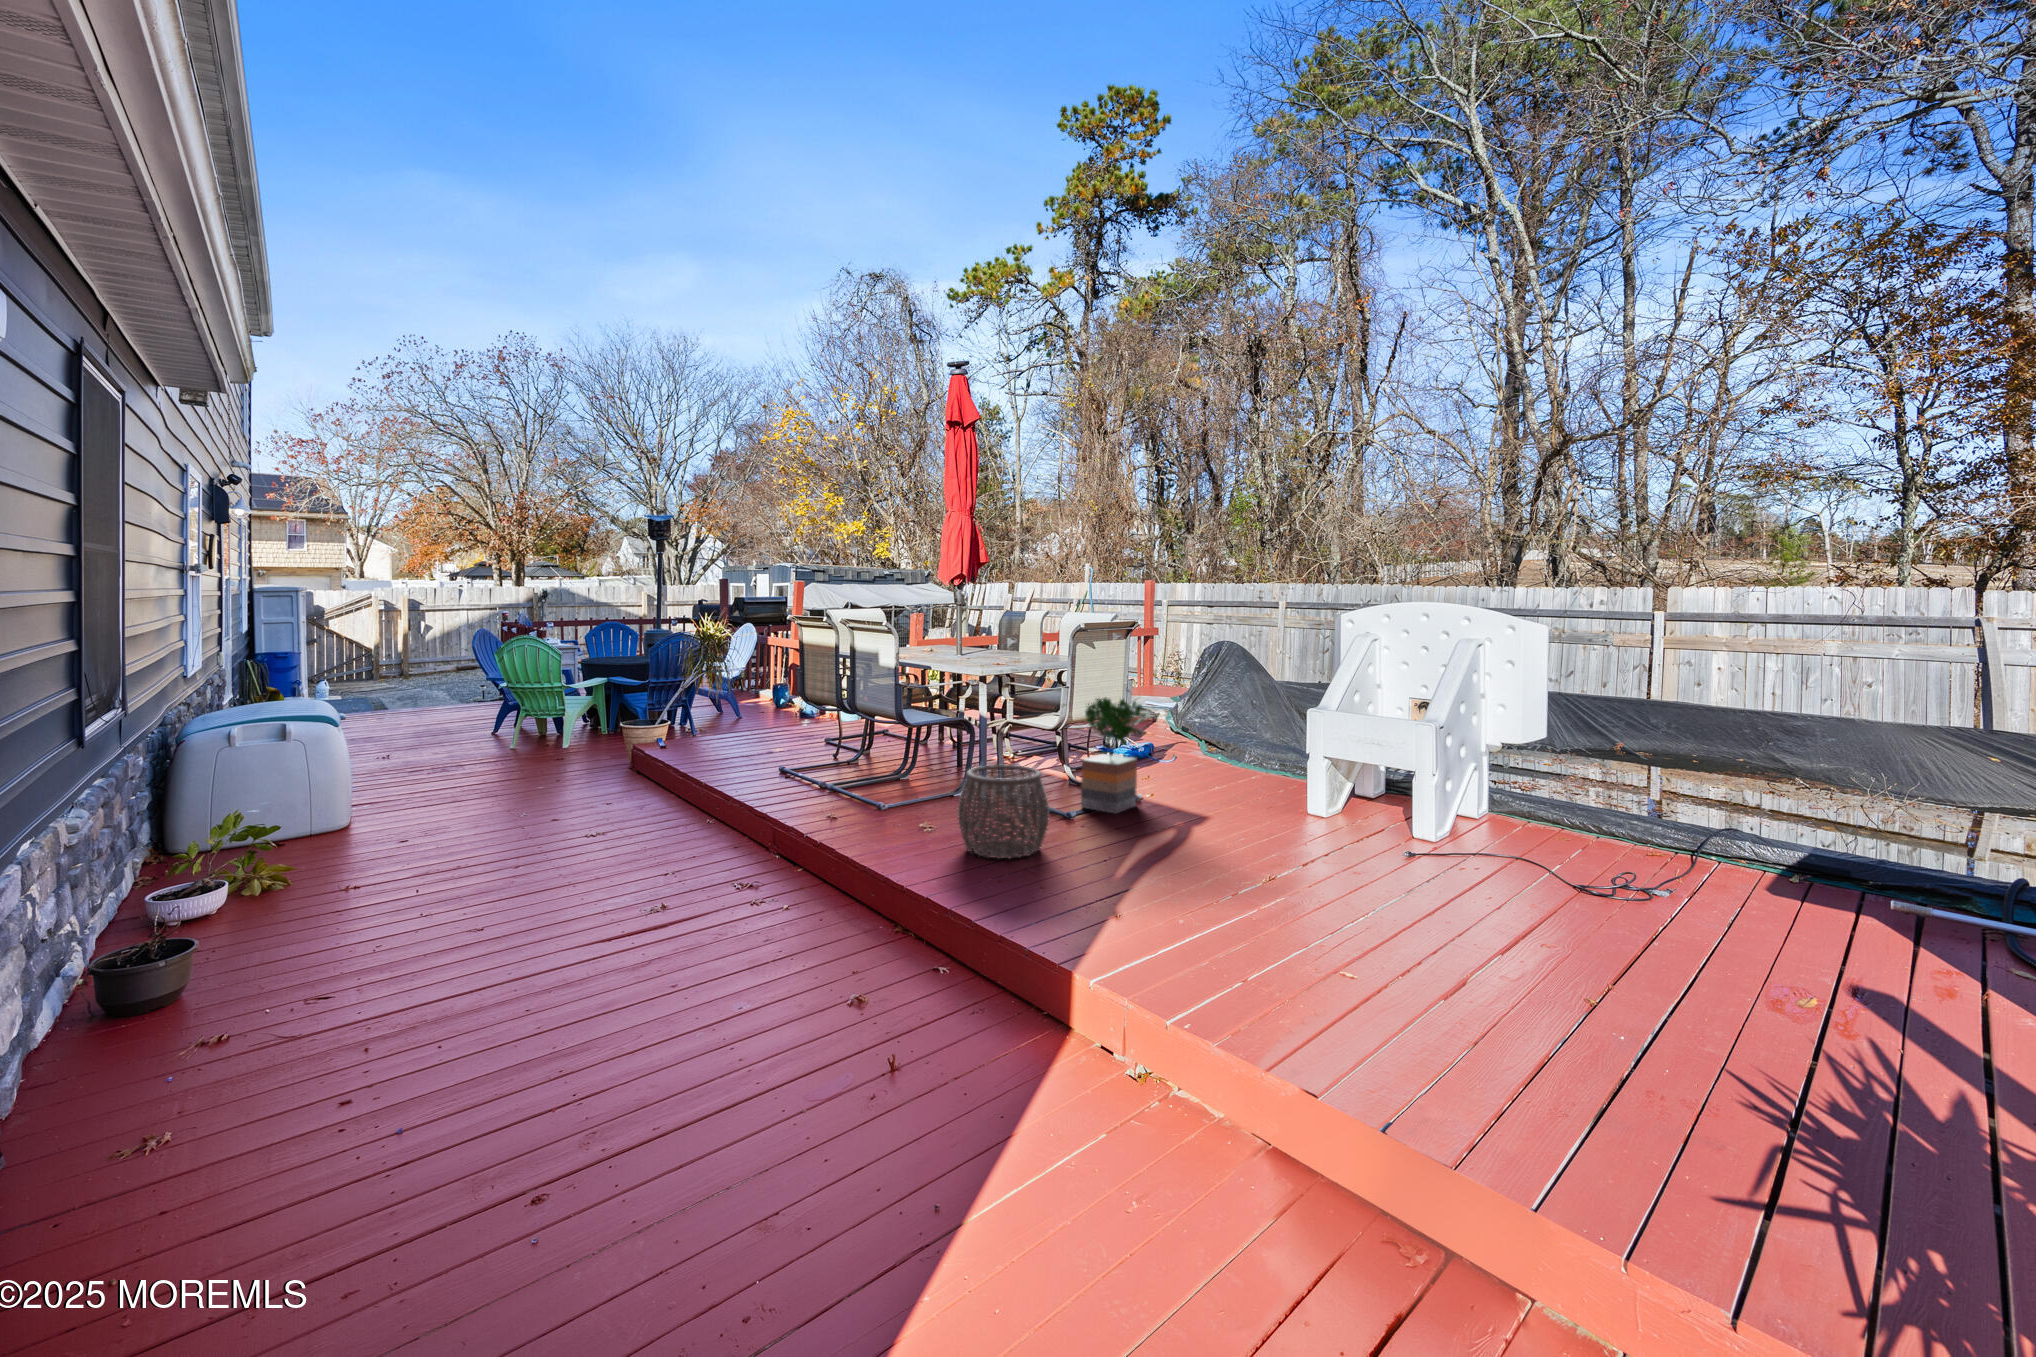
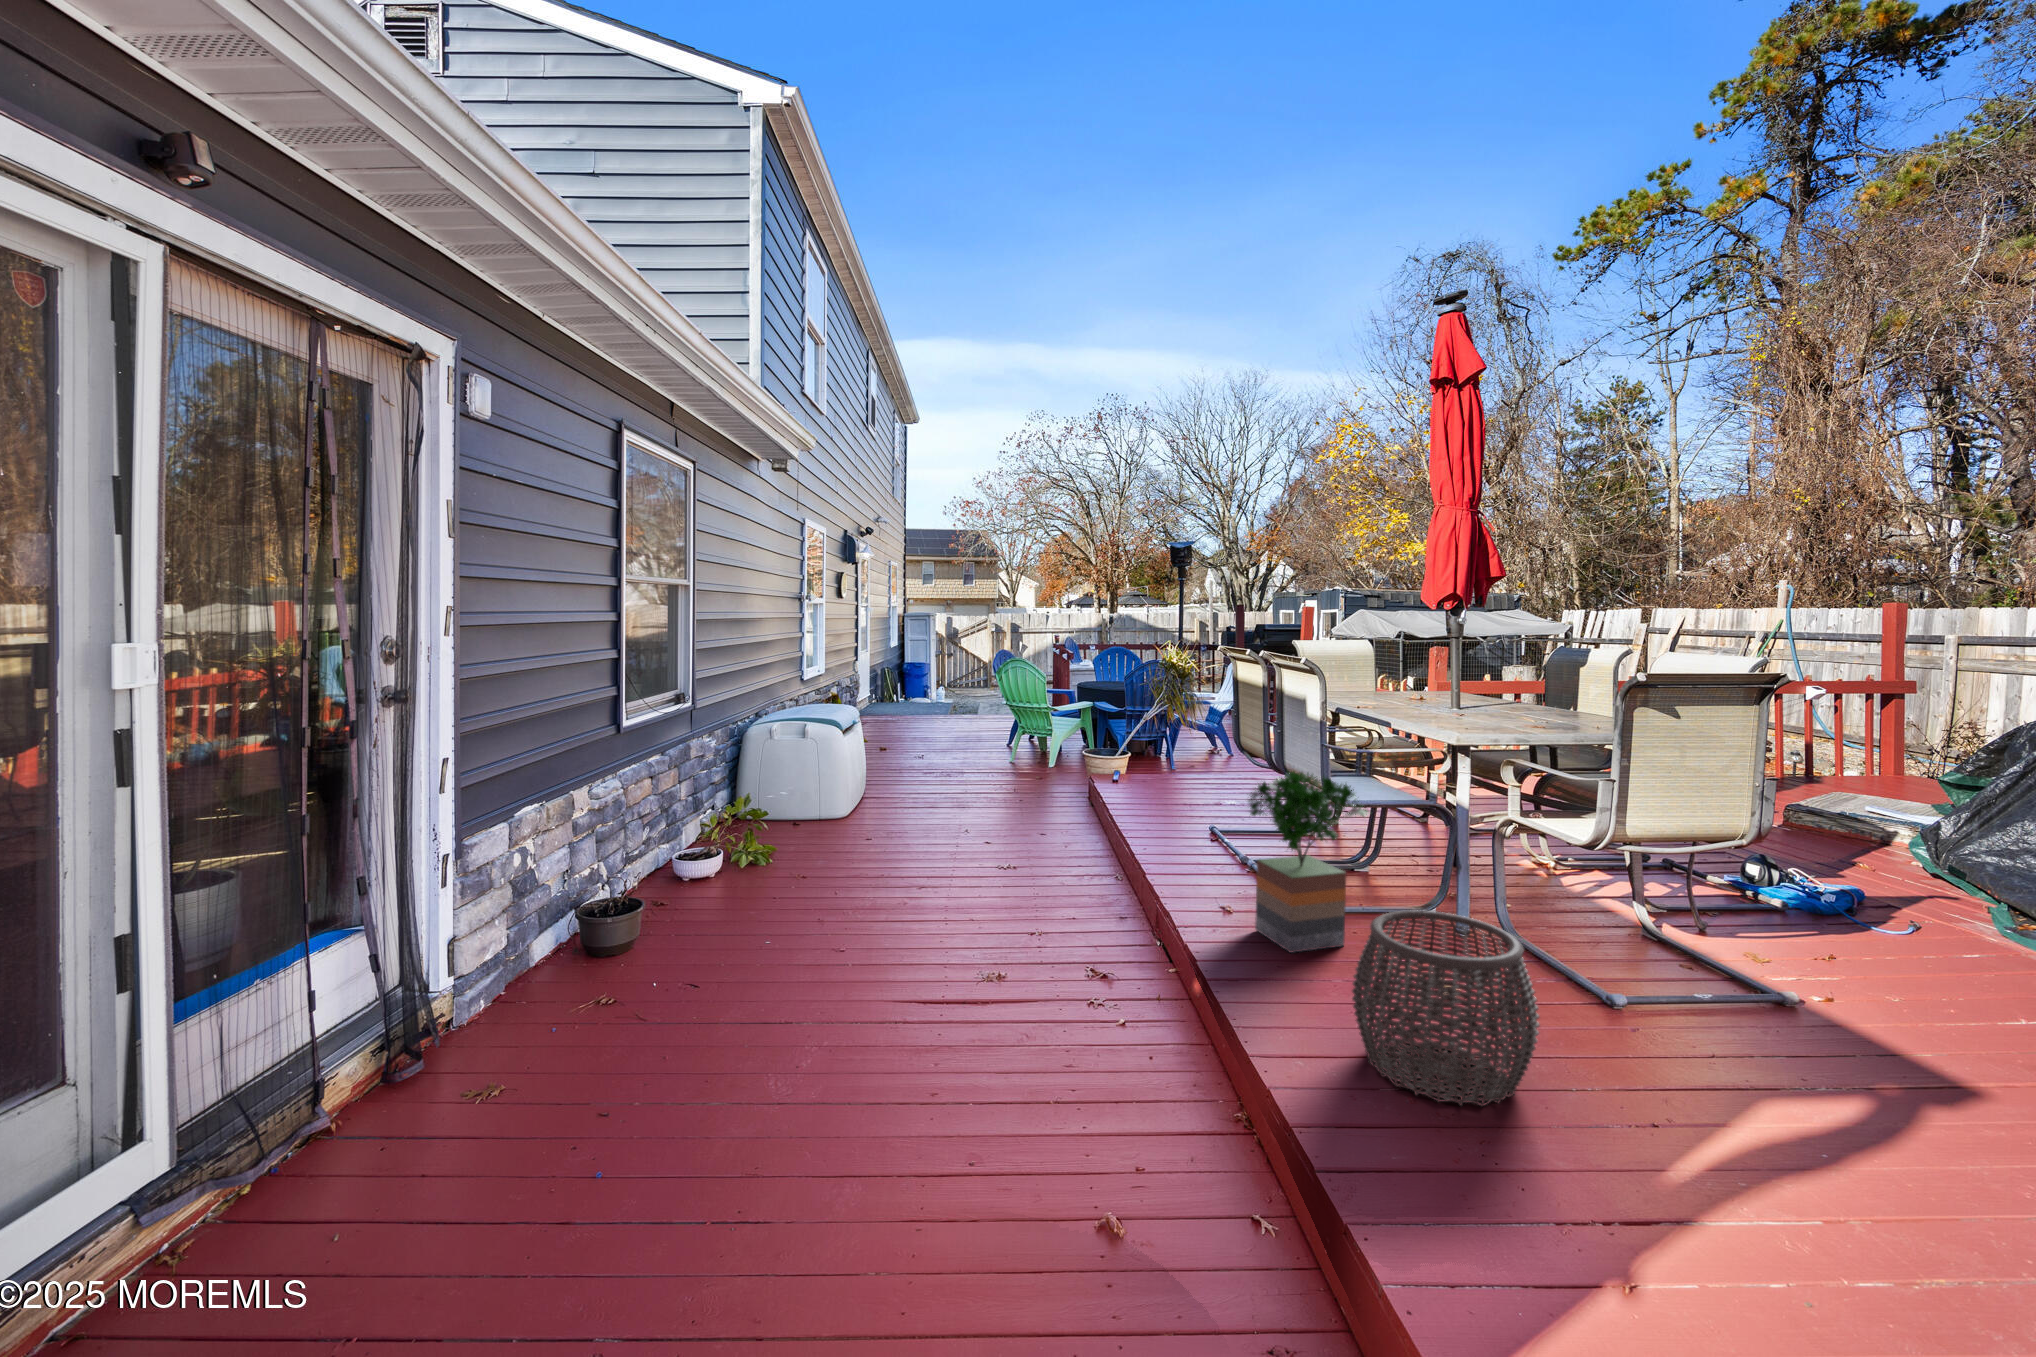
potted tree: present [1081,697,1150,814] -> present [1248,771,1369,953]

